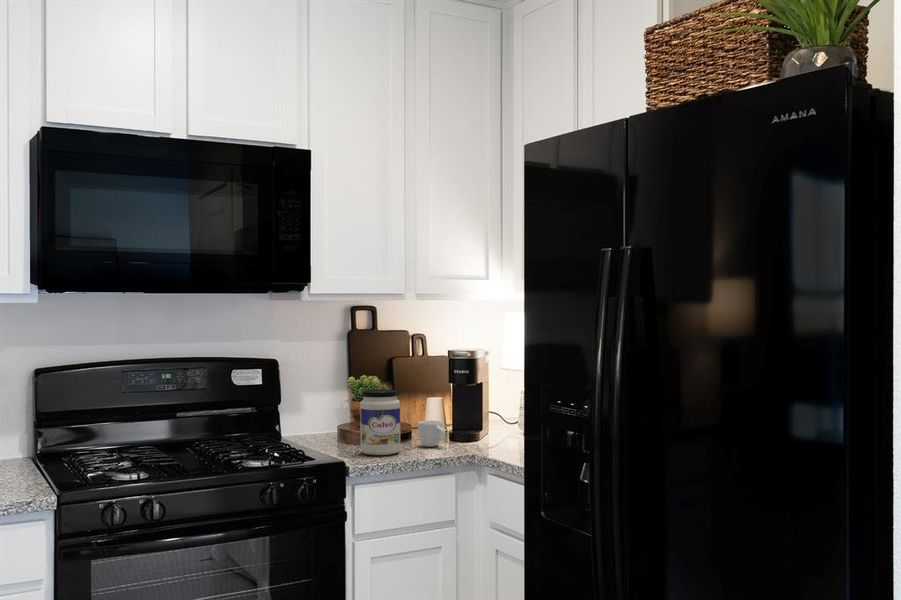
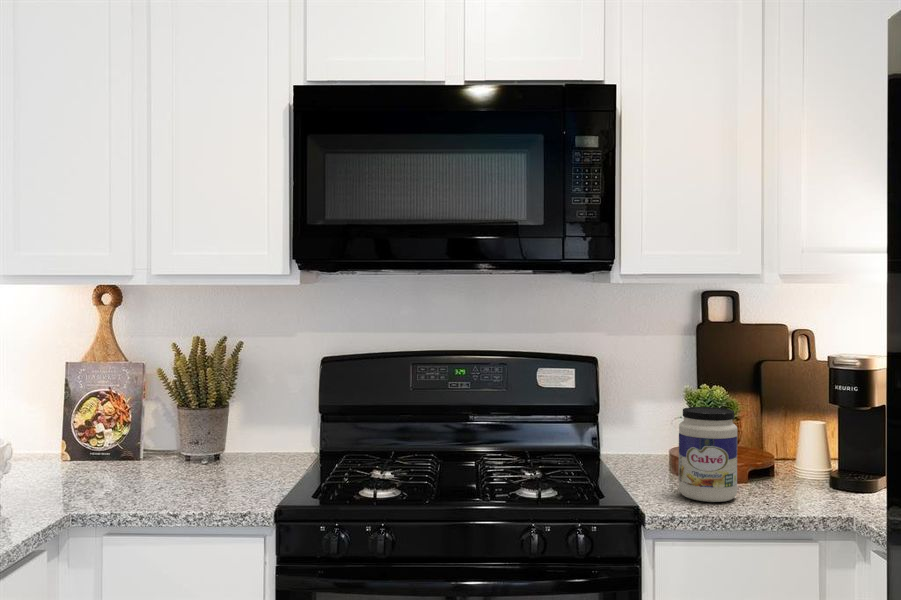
mug: present [417,420,445,447] -> none [771,456,811,495]

